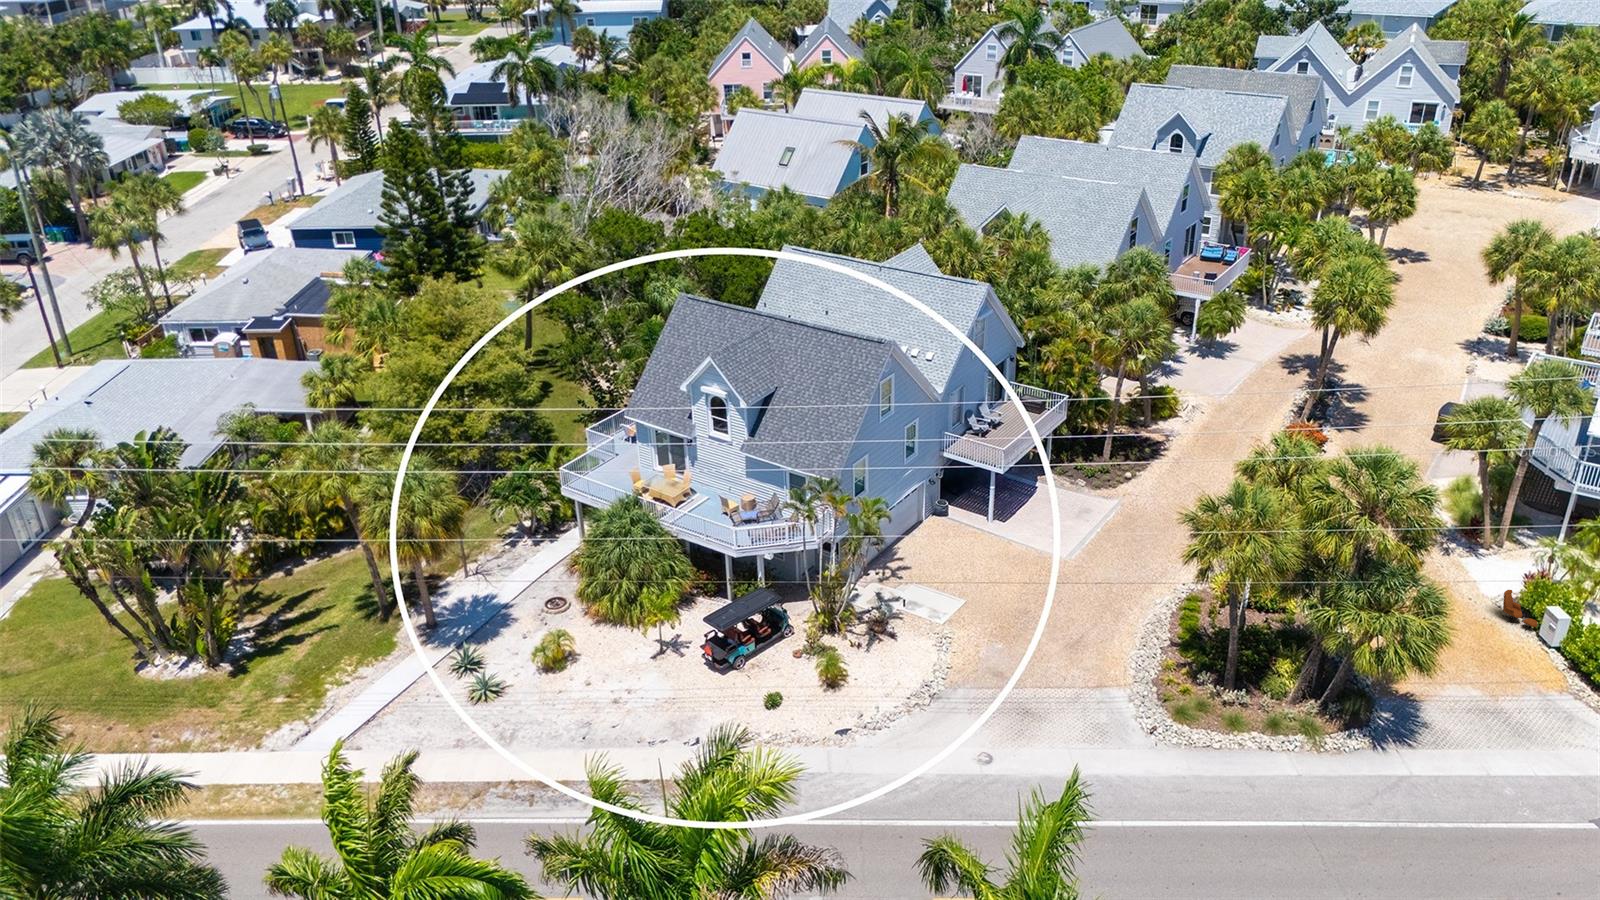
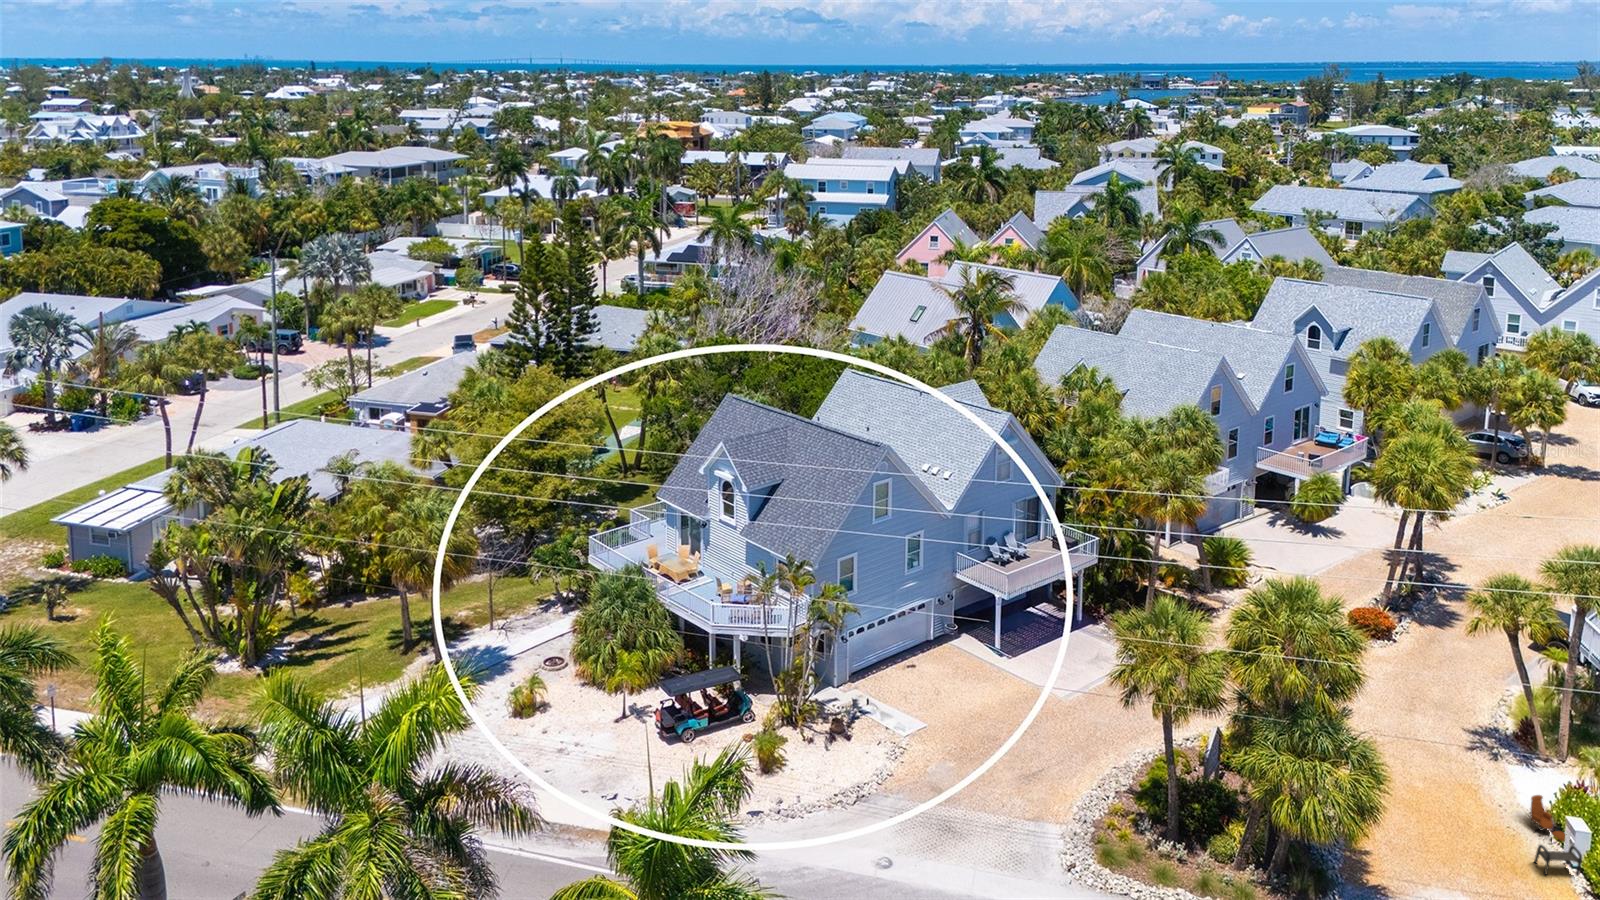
bench: none [1518,631,1560,660] -> present [1534,845,1582,876]

